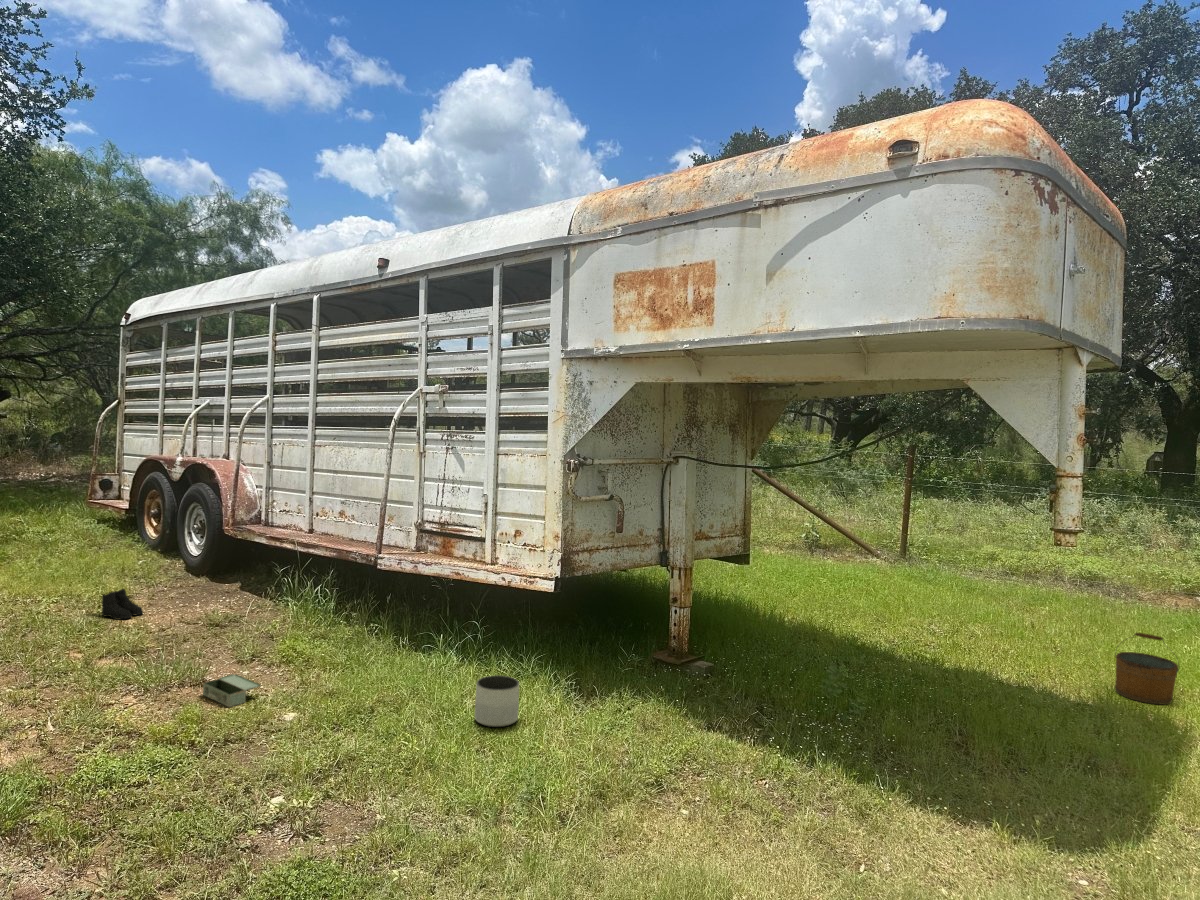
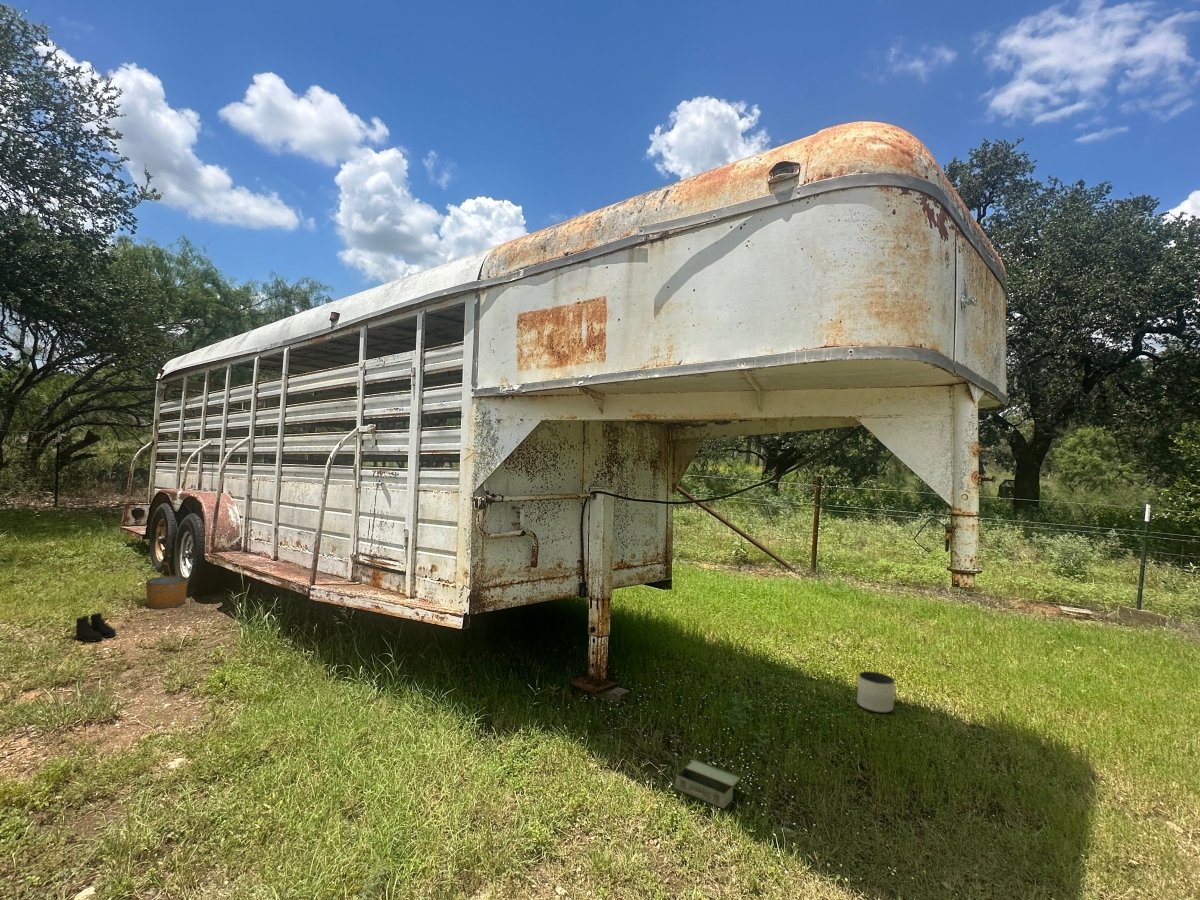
bucket: present [1115,633,1179,704] -> present [146,562,188,608]
toolbox: present [203,674,260,707] -> present [675,760,740,808]
planter: present [475,675,519,727] -> present [857,671,895,713]

